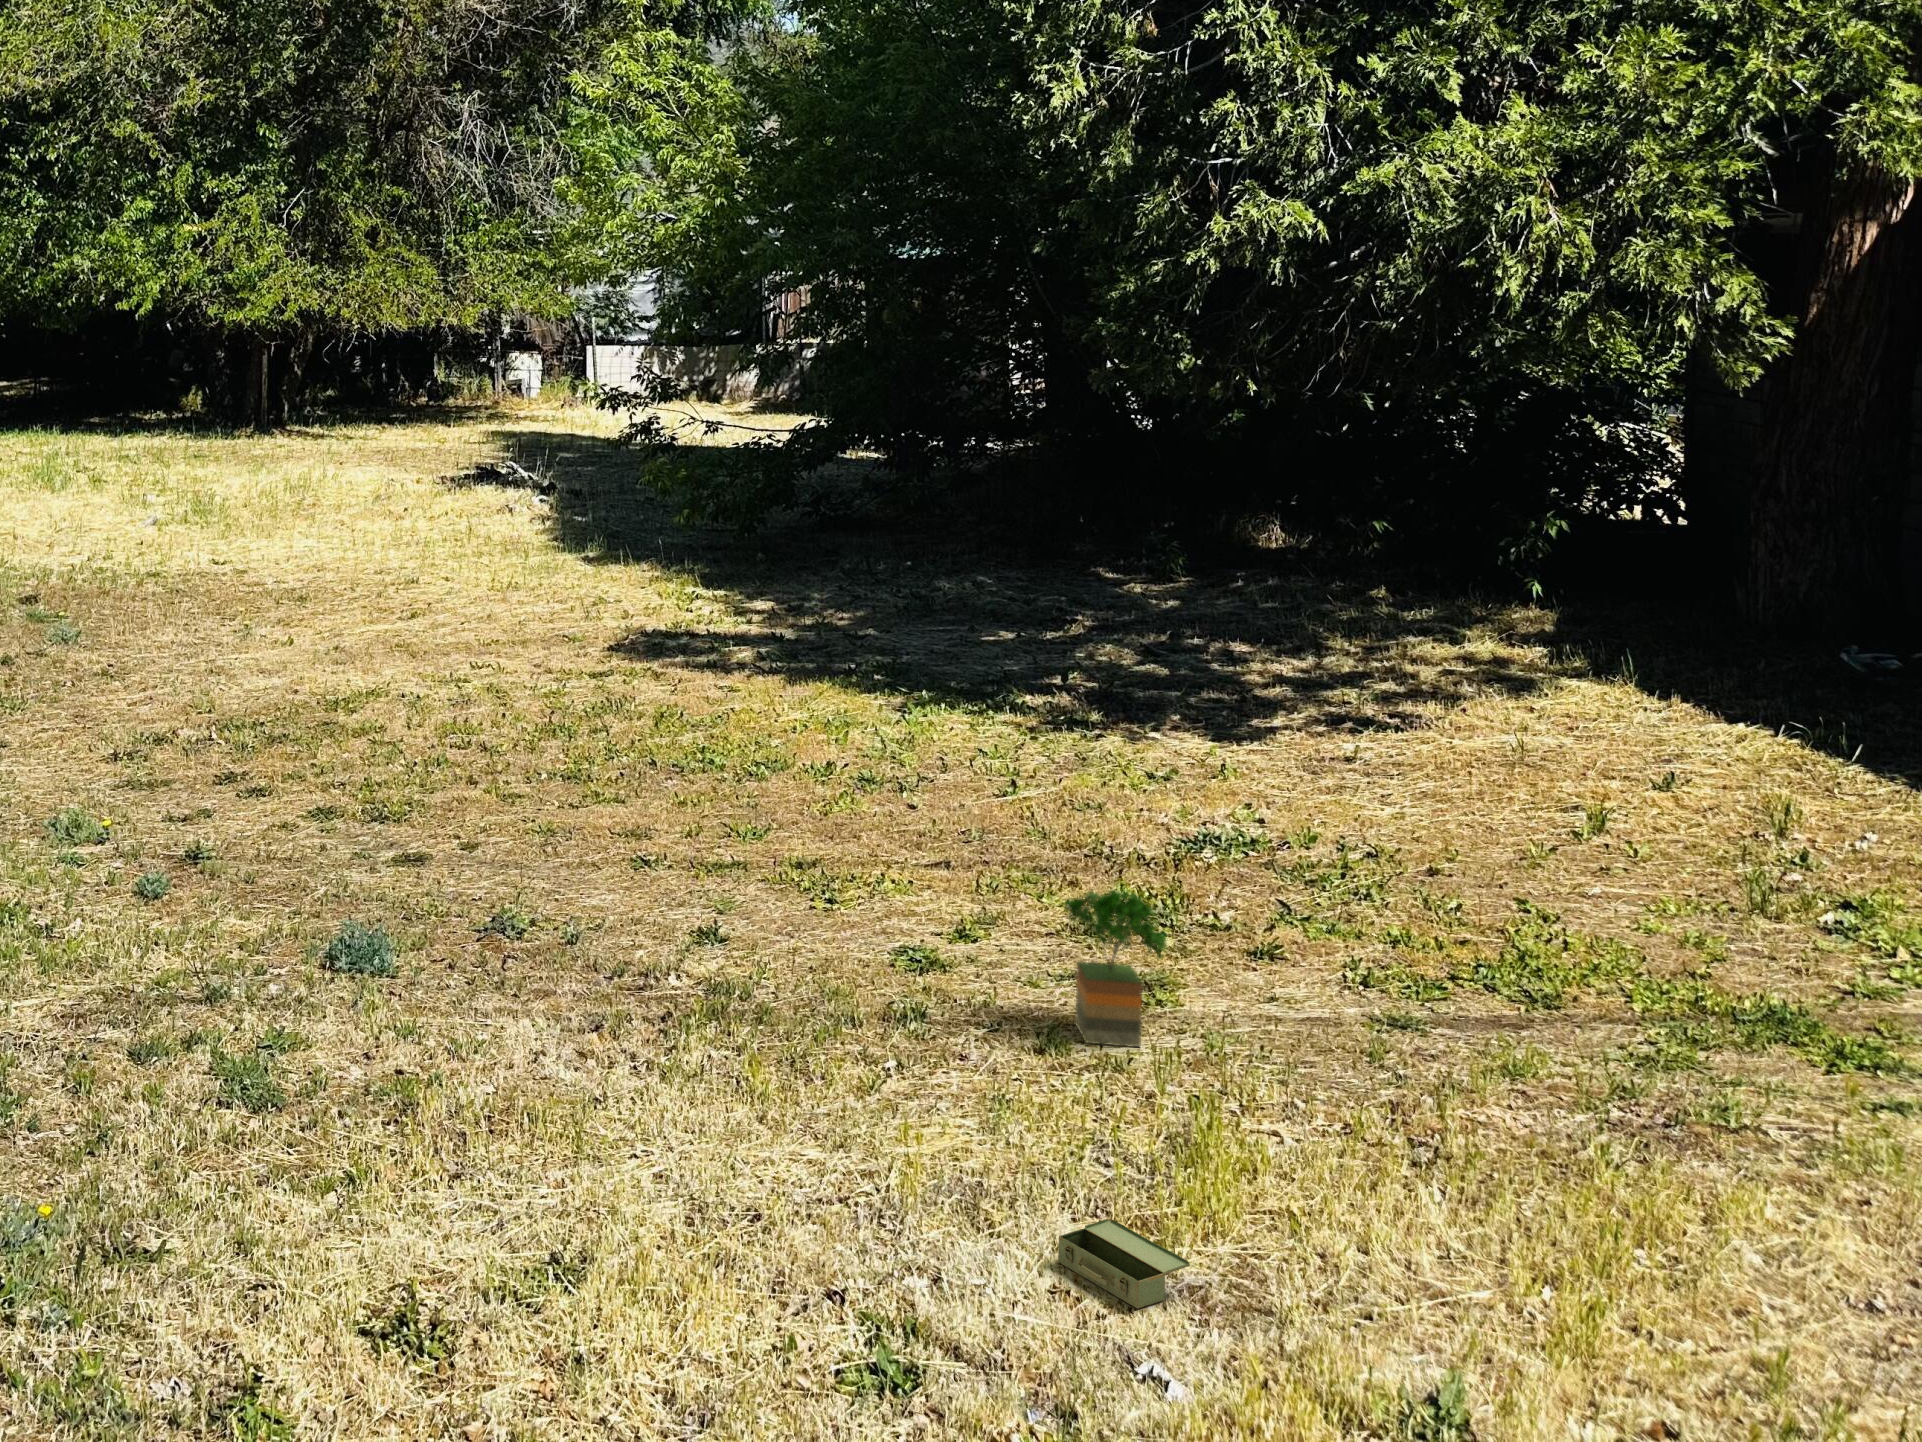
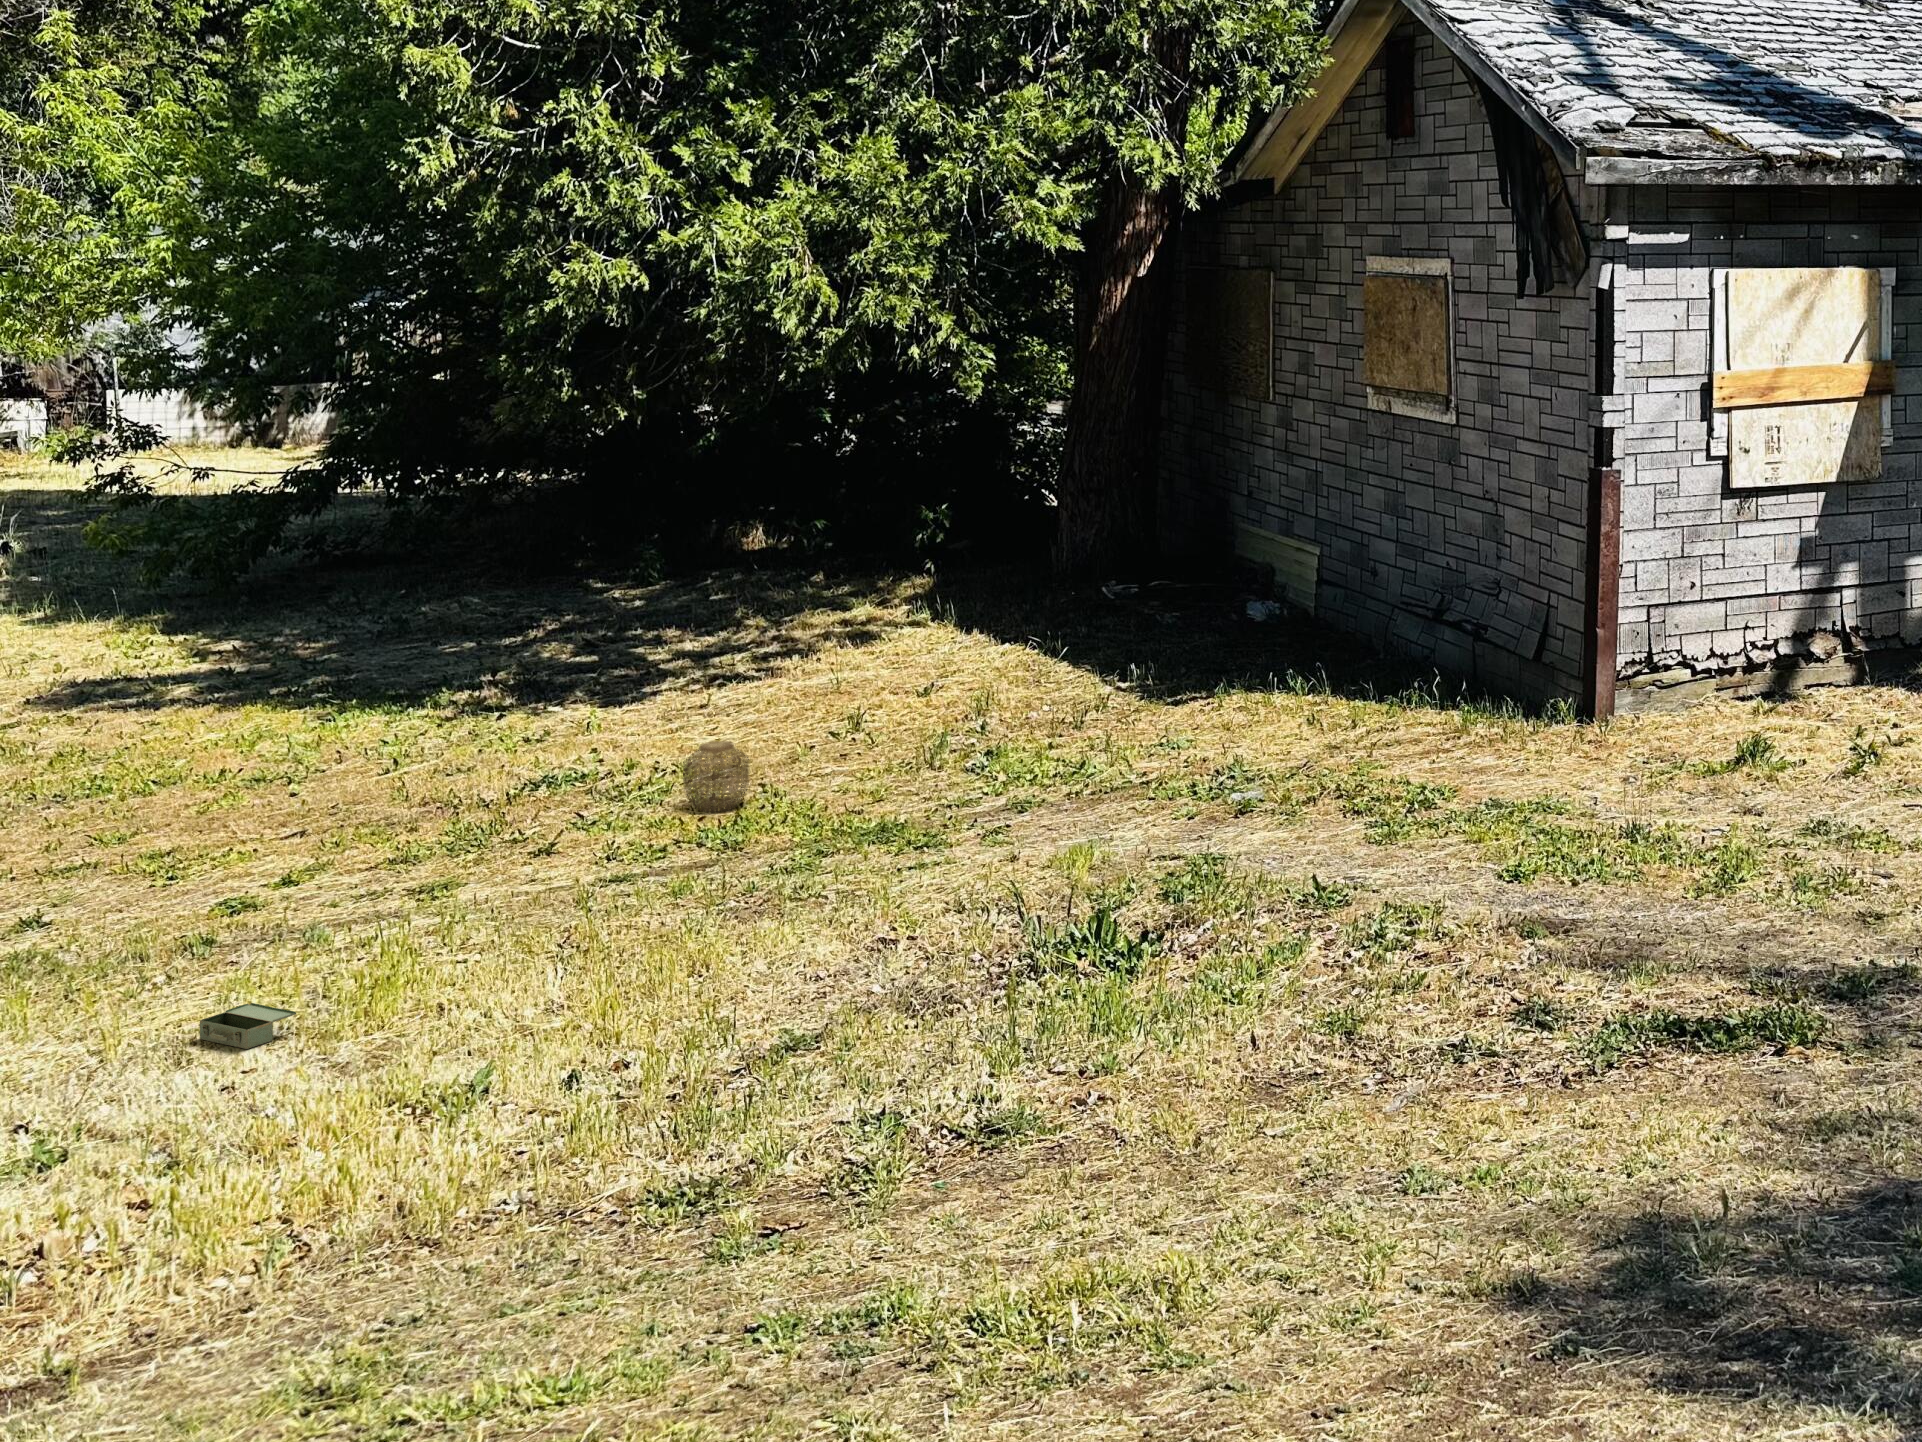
woven basket: none [1465,864,1564,967] -> present [683,741,749,812]
potted tree: present [1063,890,1168,1047] -> none [304,794,392,915]

